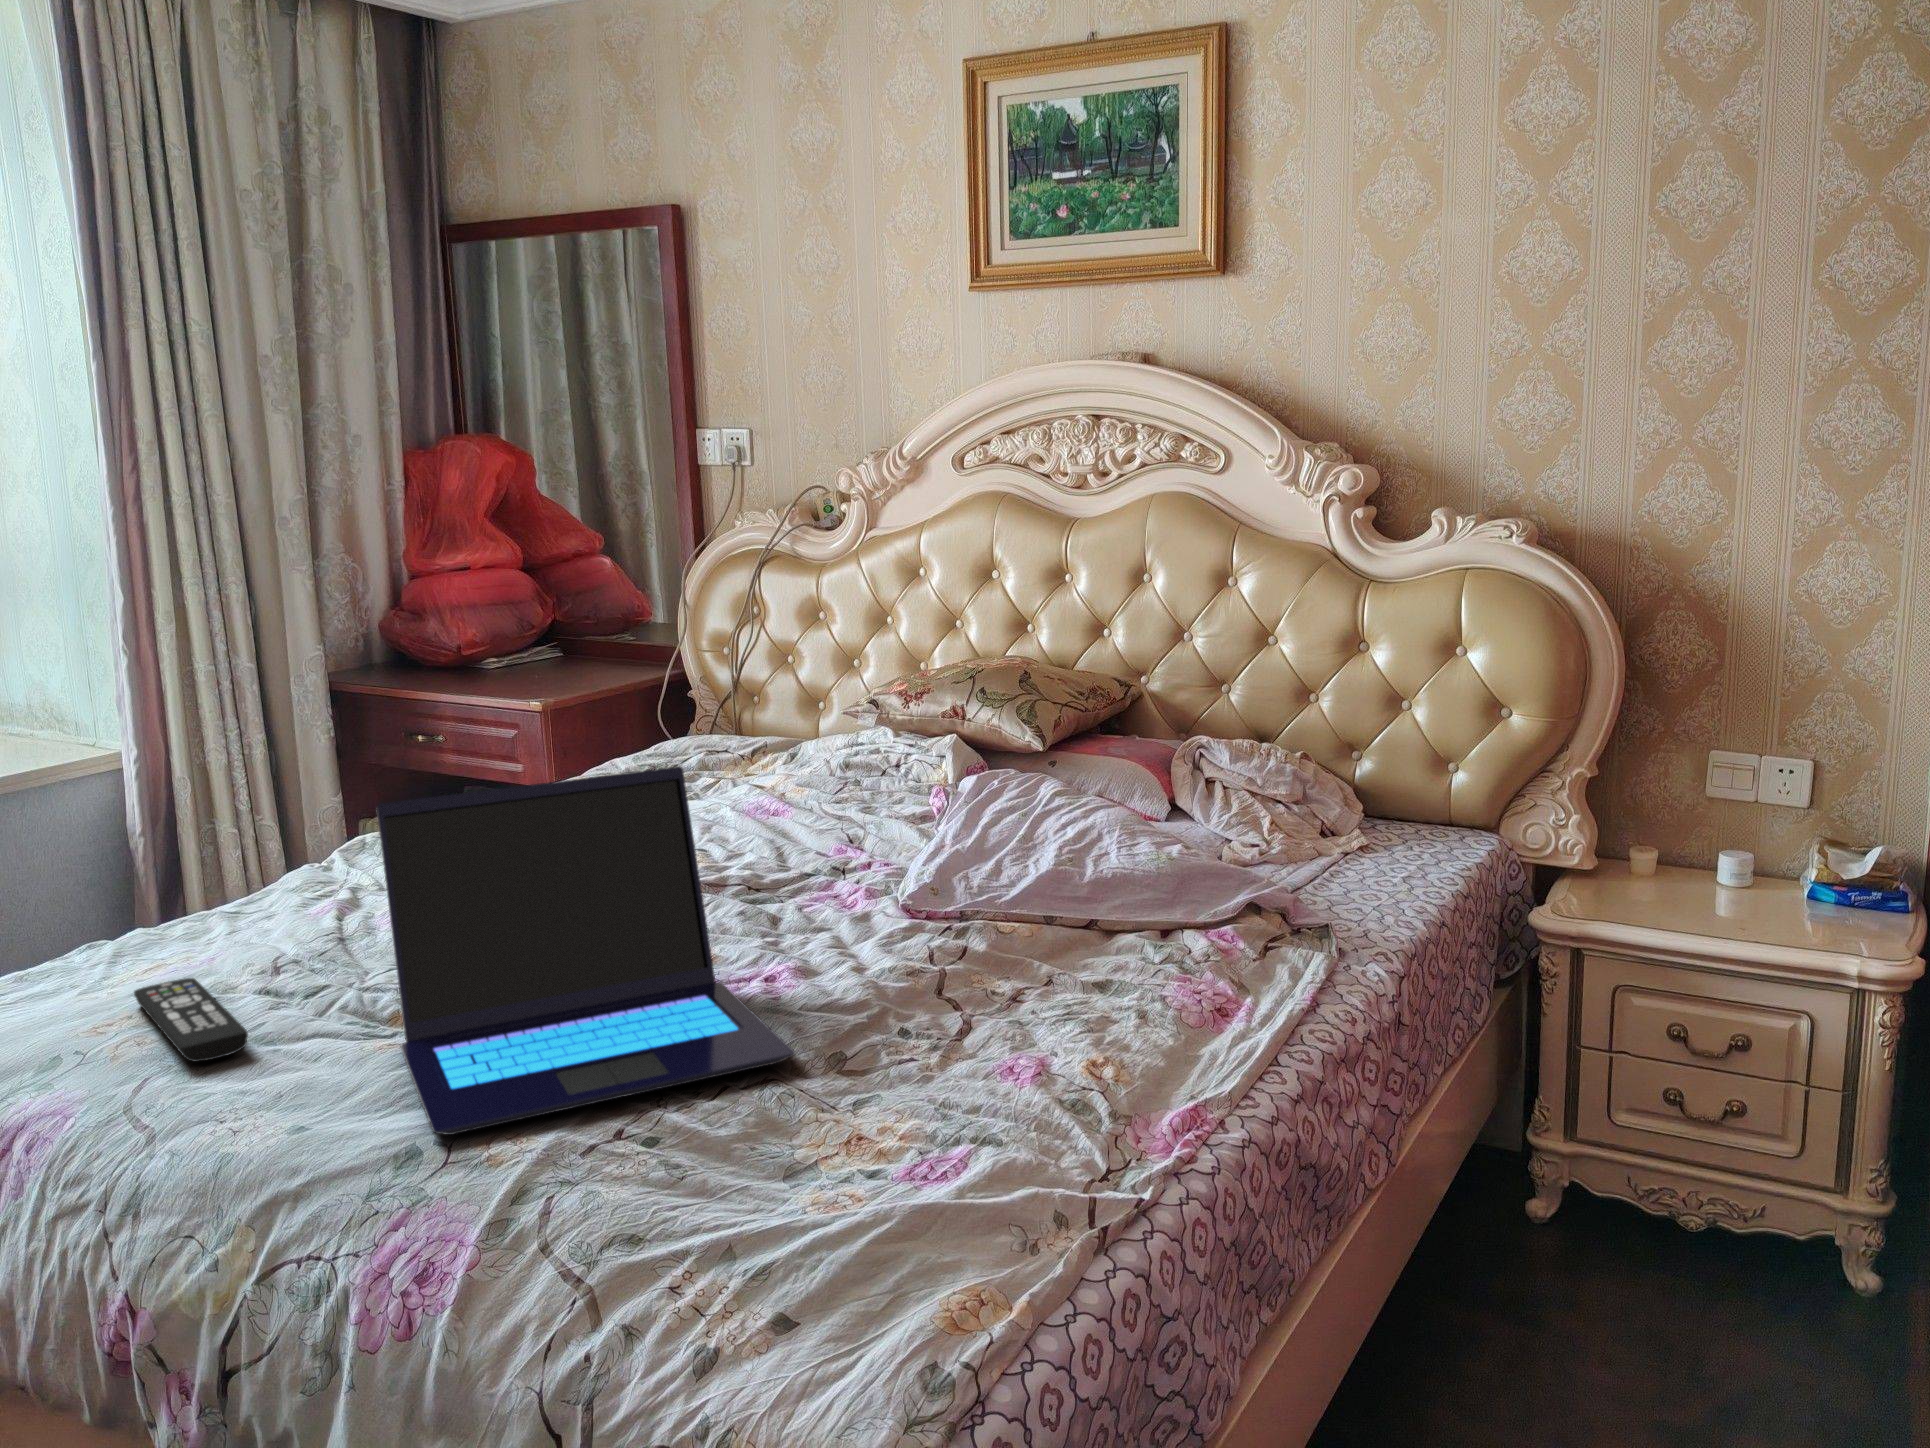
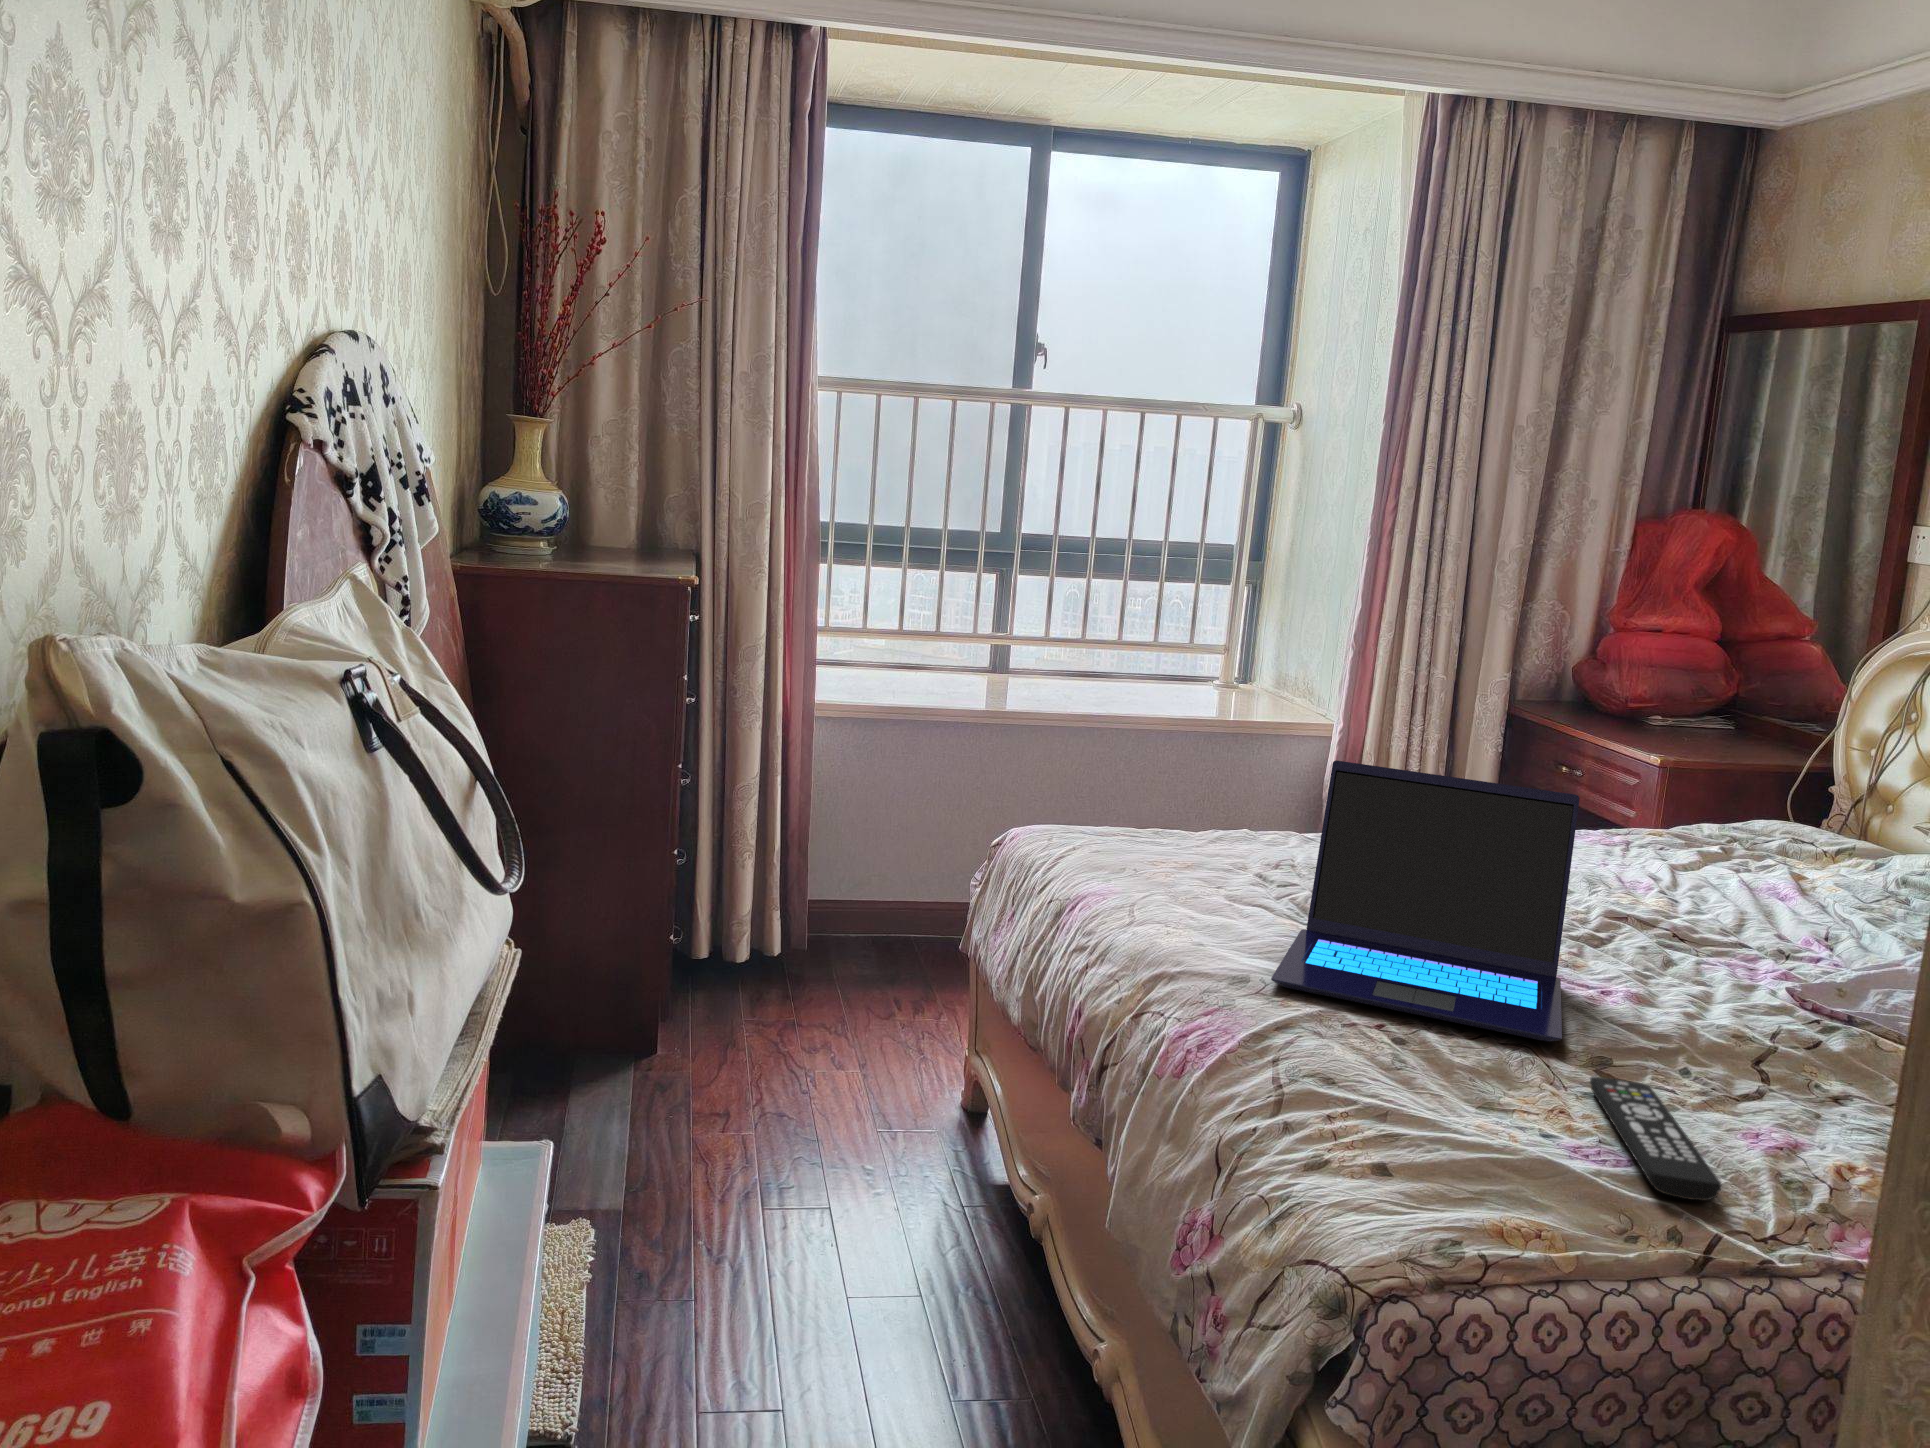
remote control: present [134,978,248,1062] -> present [1590,1077,1721,1201]

